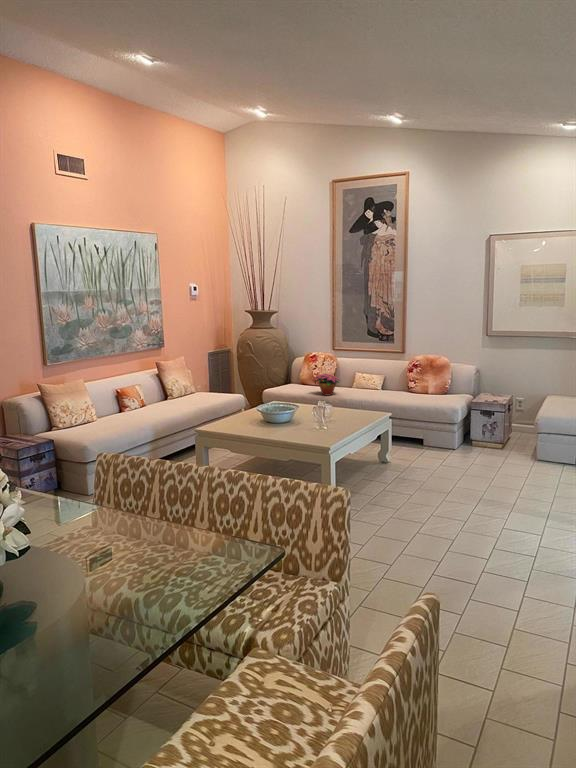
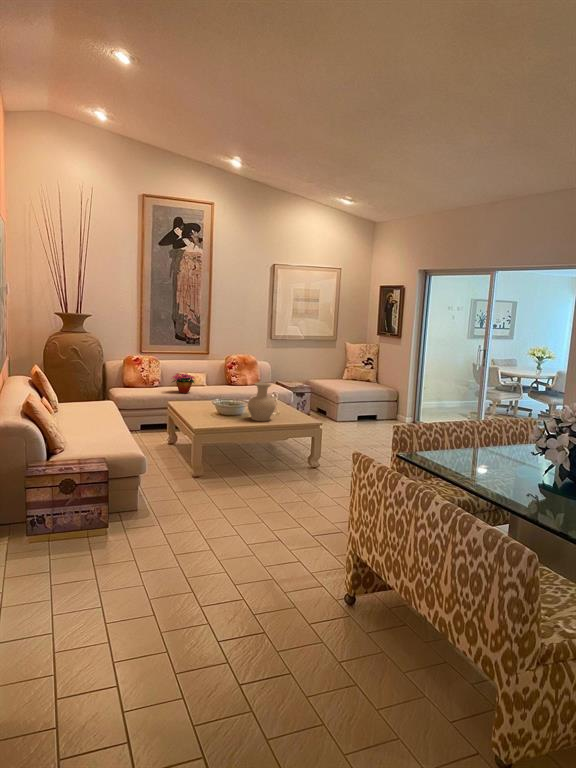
vase: none [252,387,285,434] -> present [248,383,275,421]

